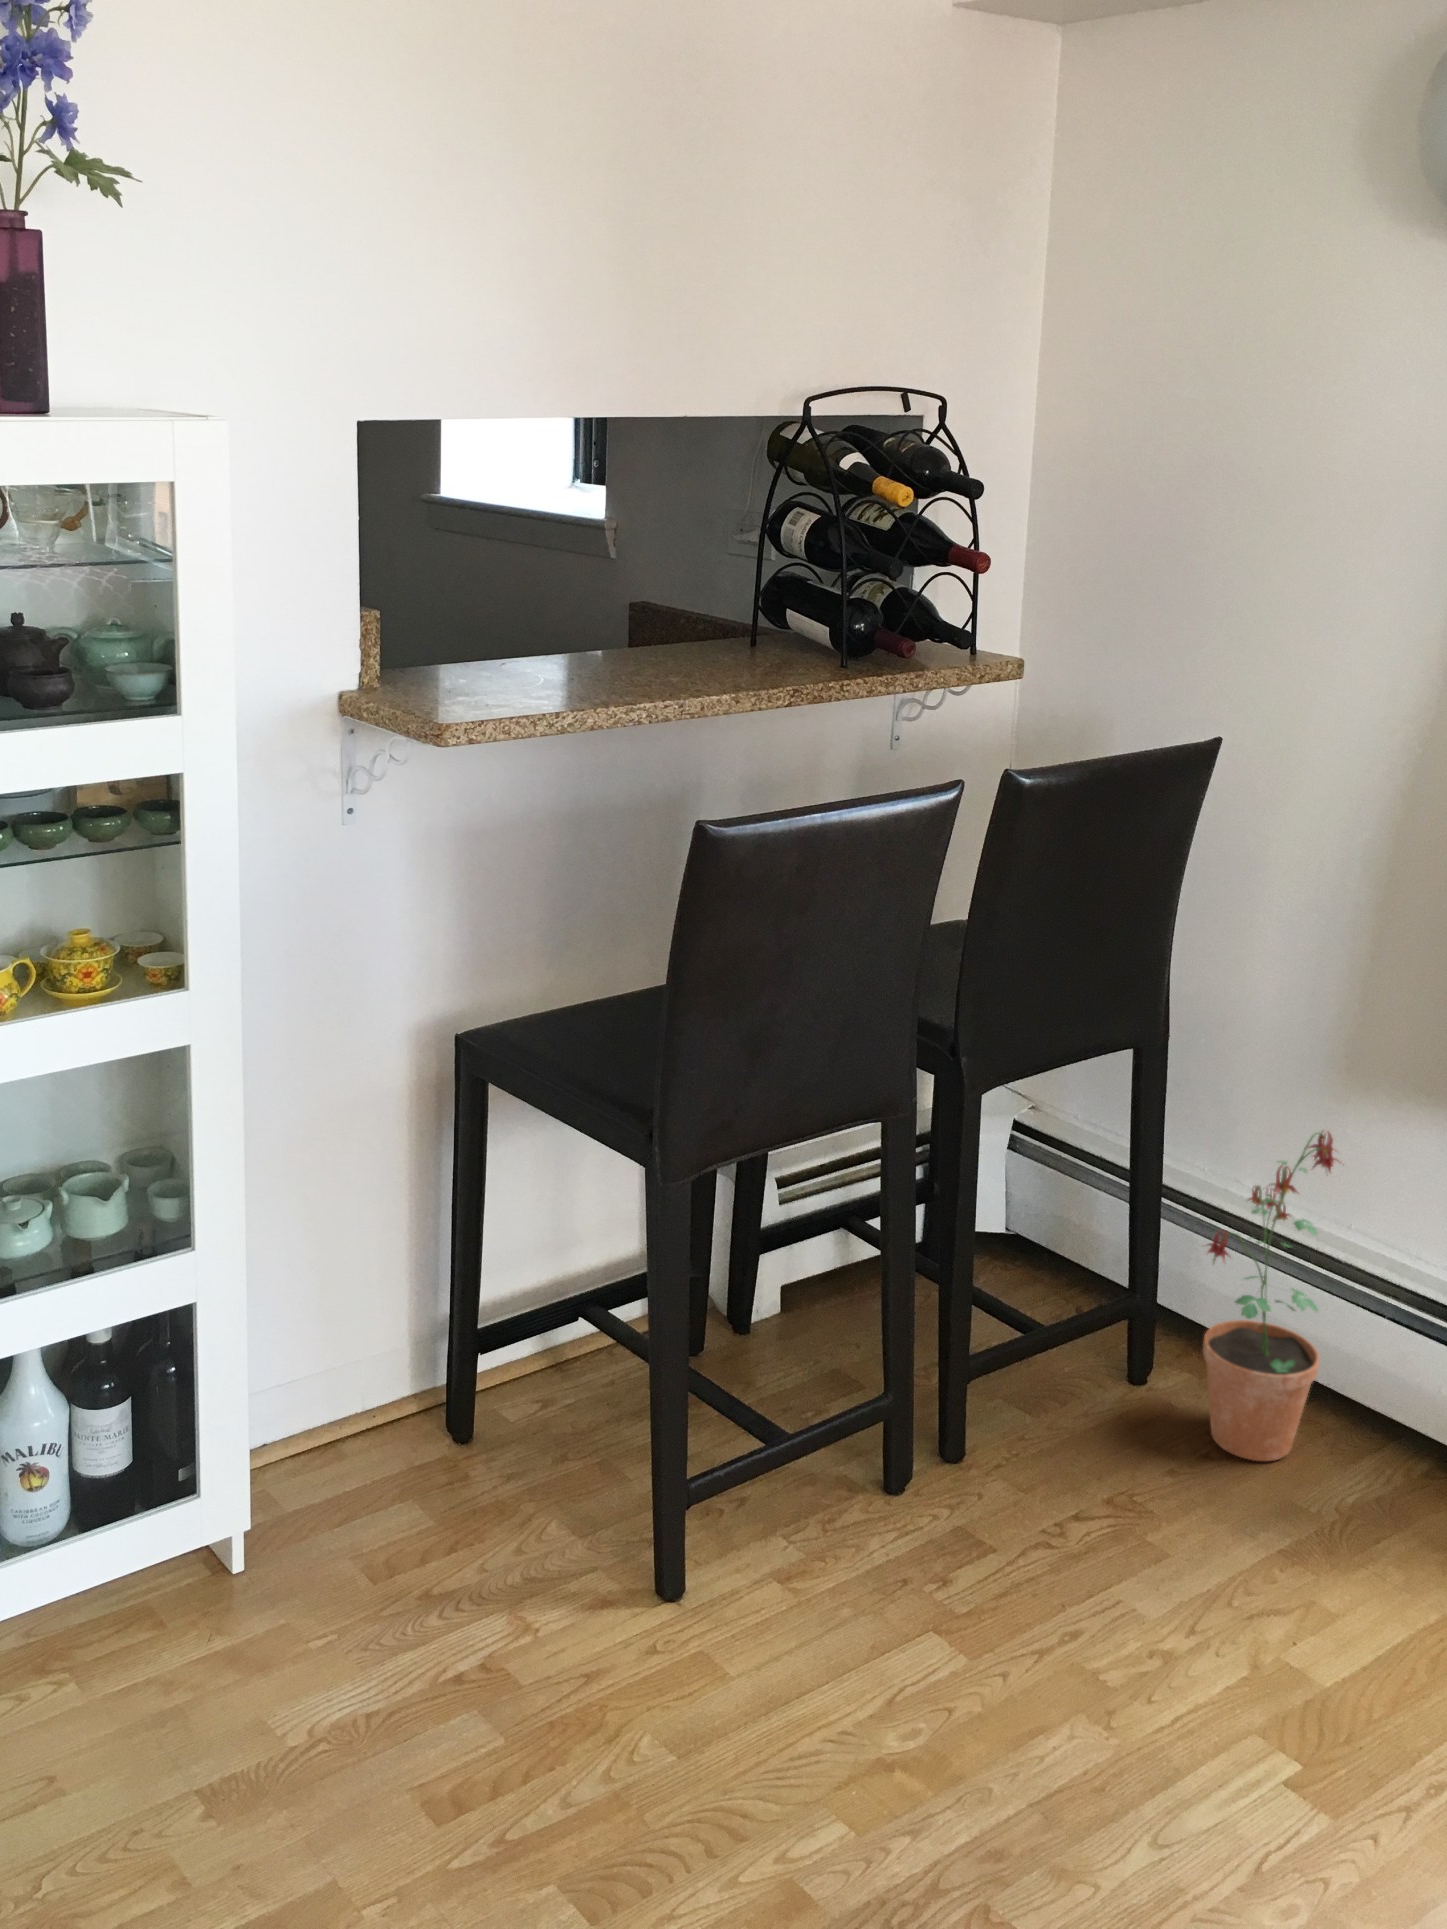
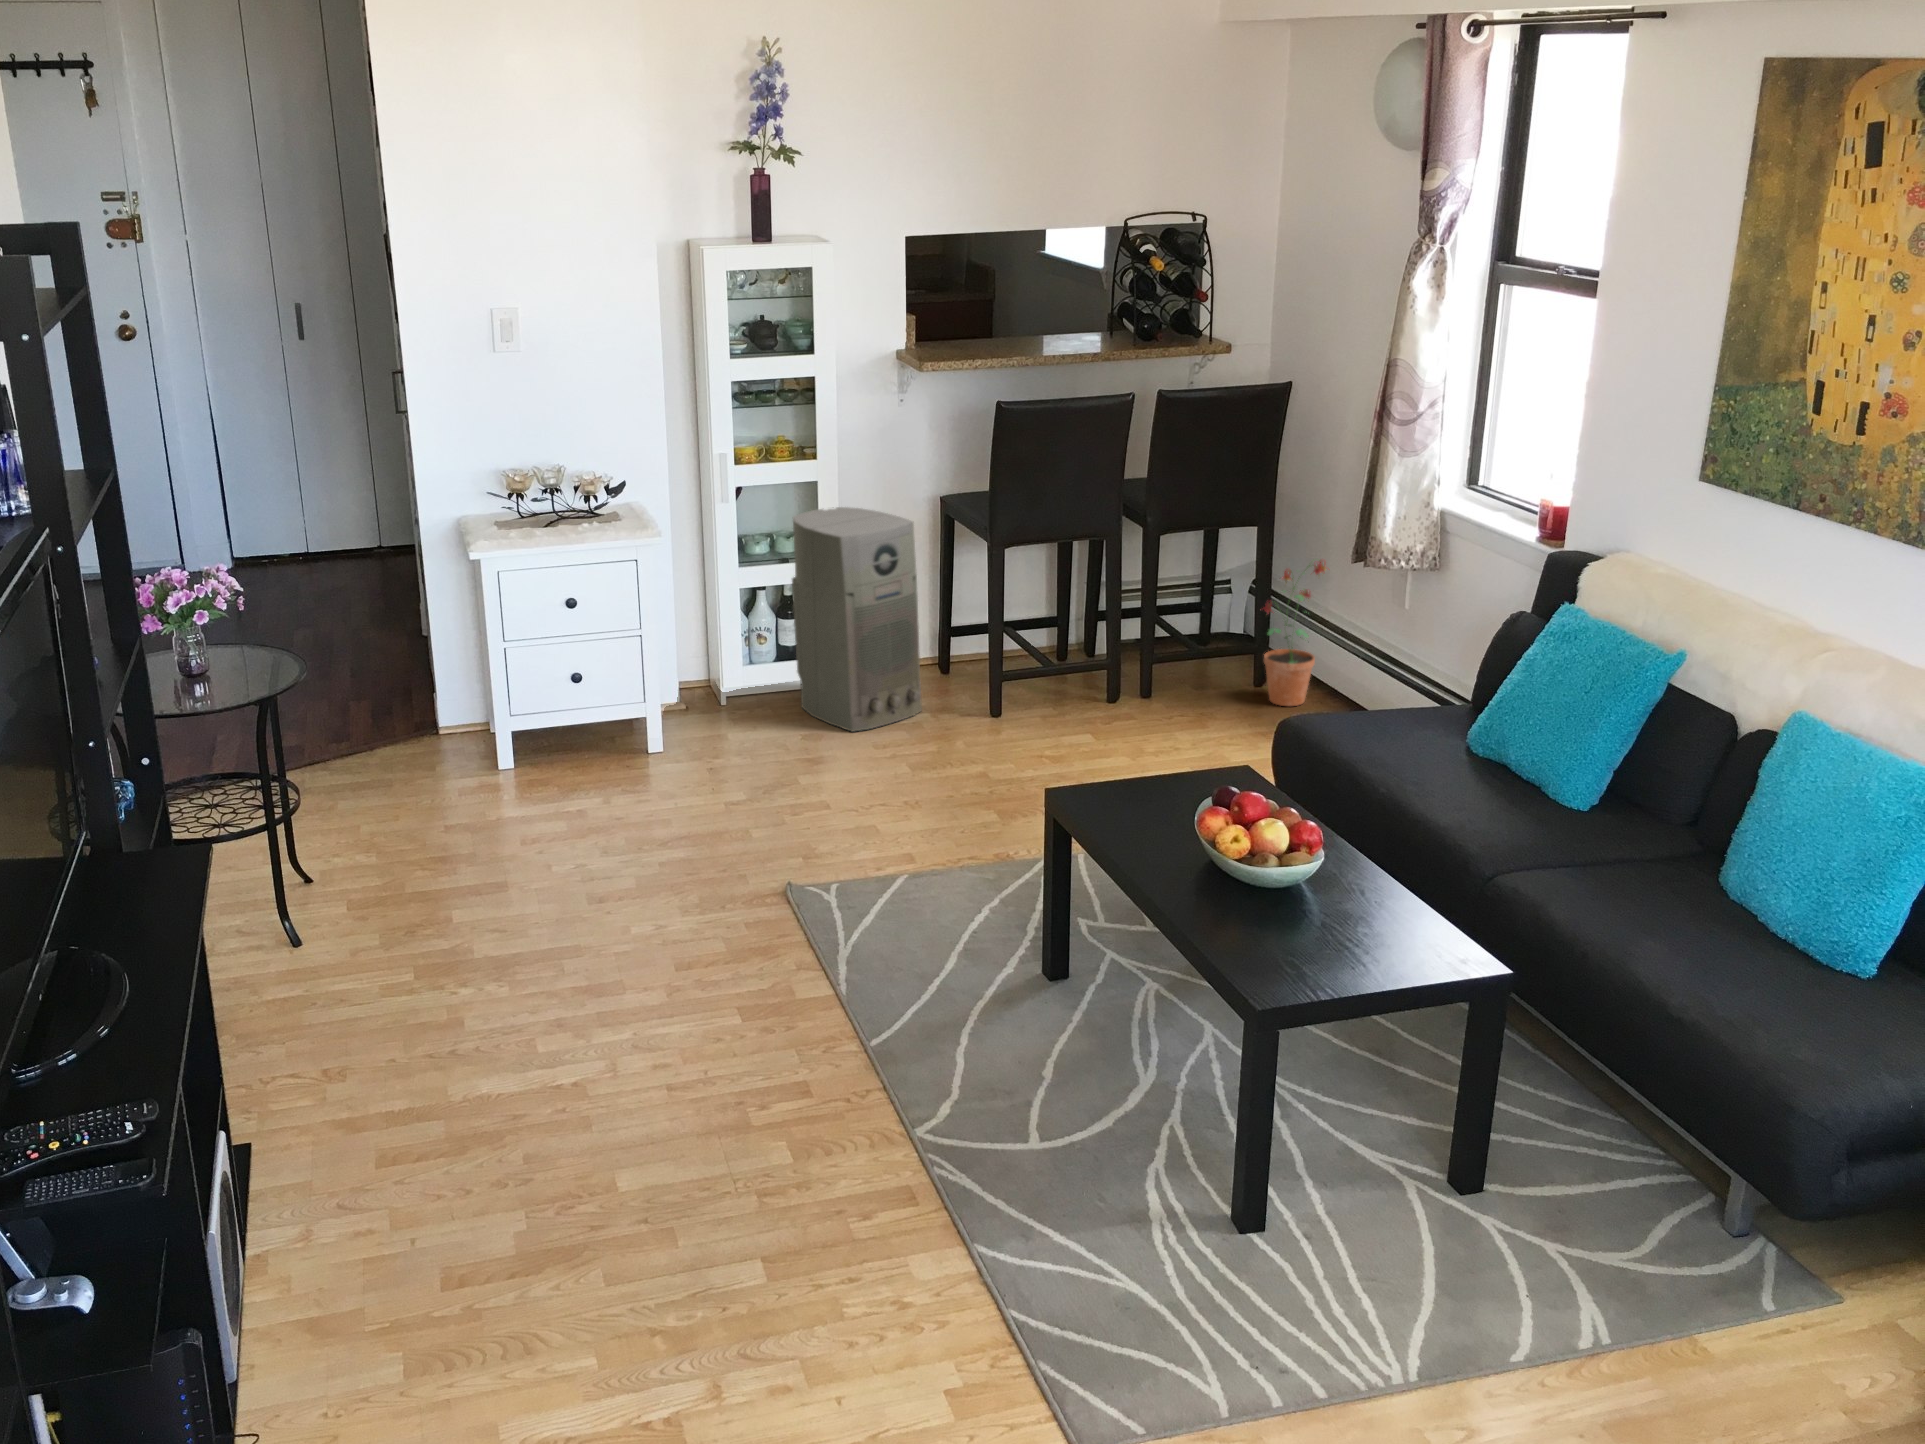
air purifier: none [125,1104,499,1759] -> present [792,507,922,732]

